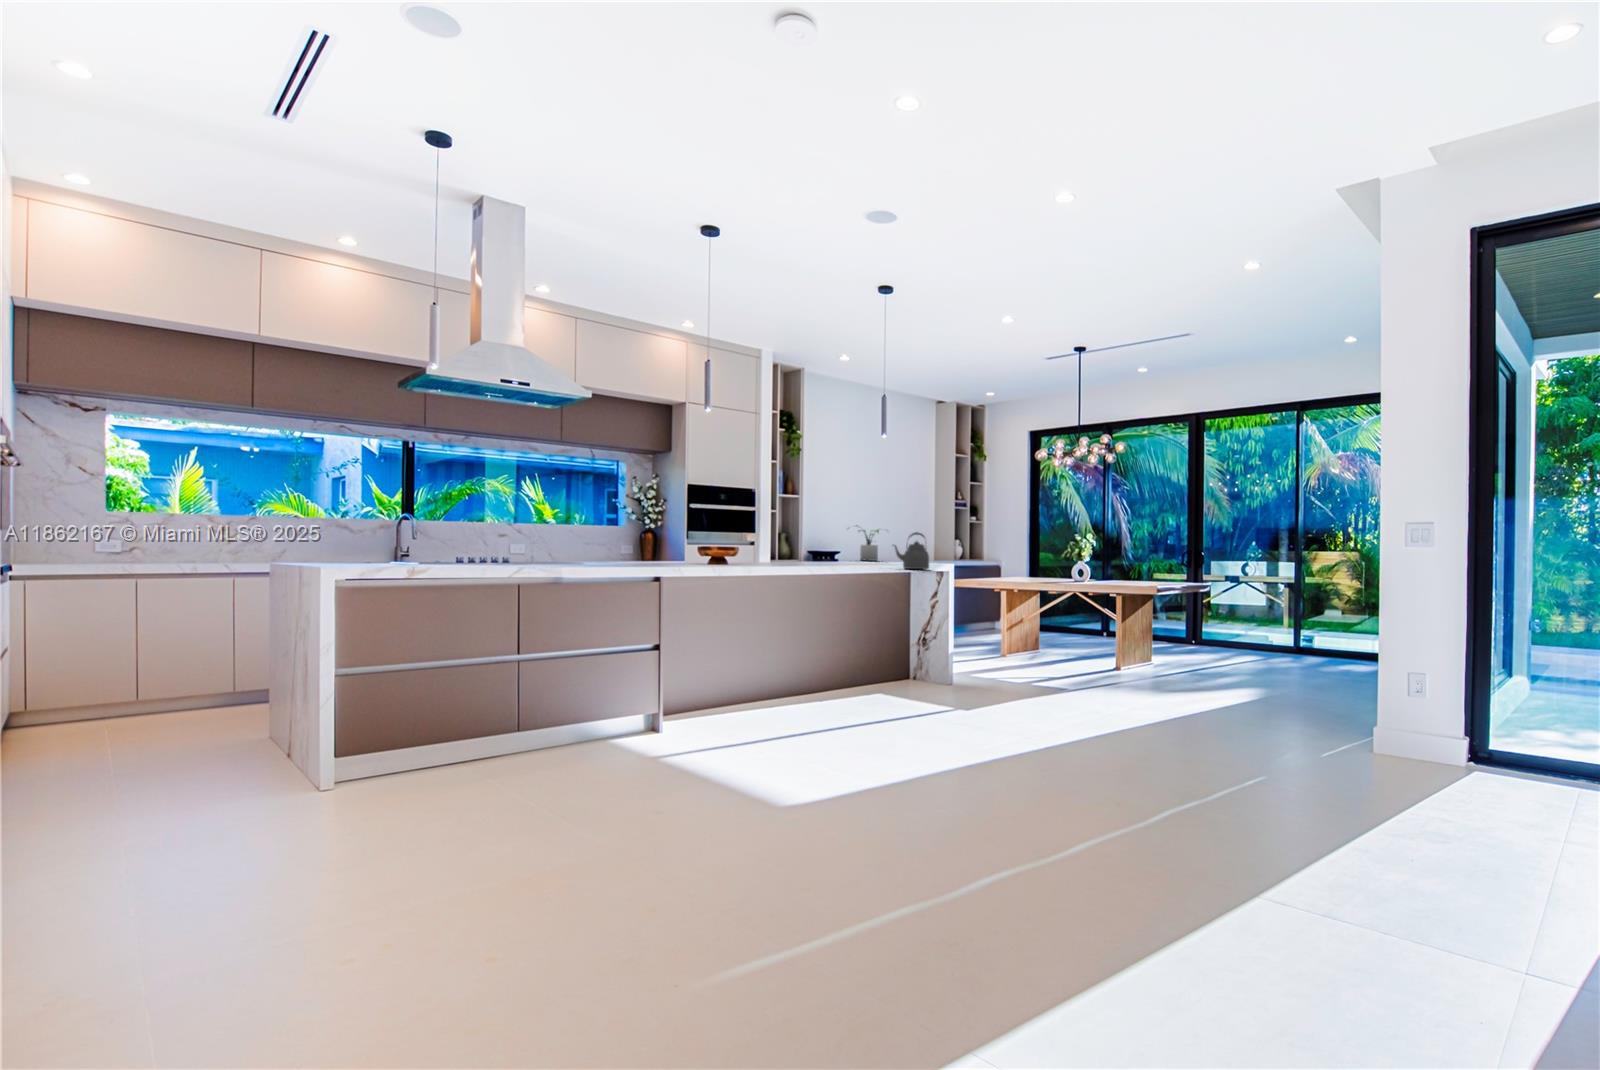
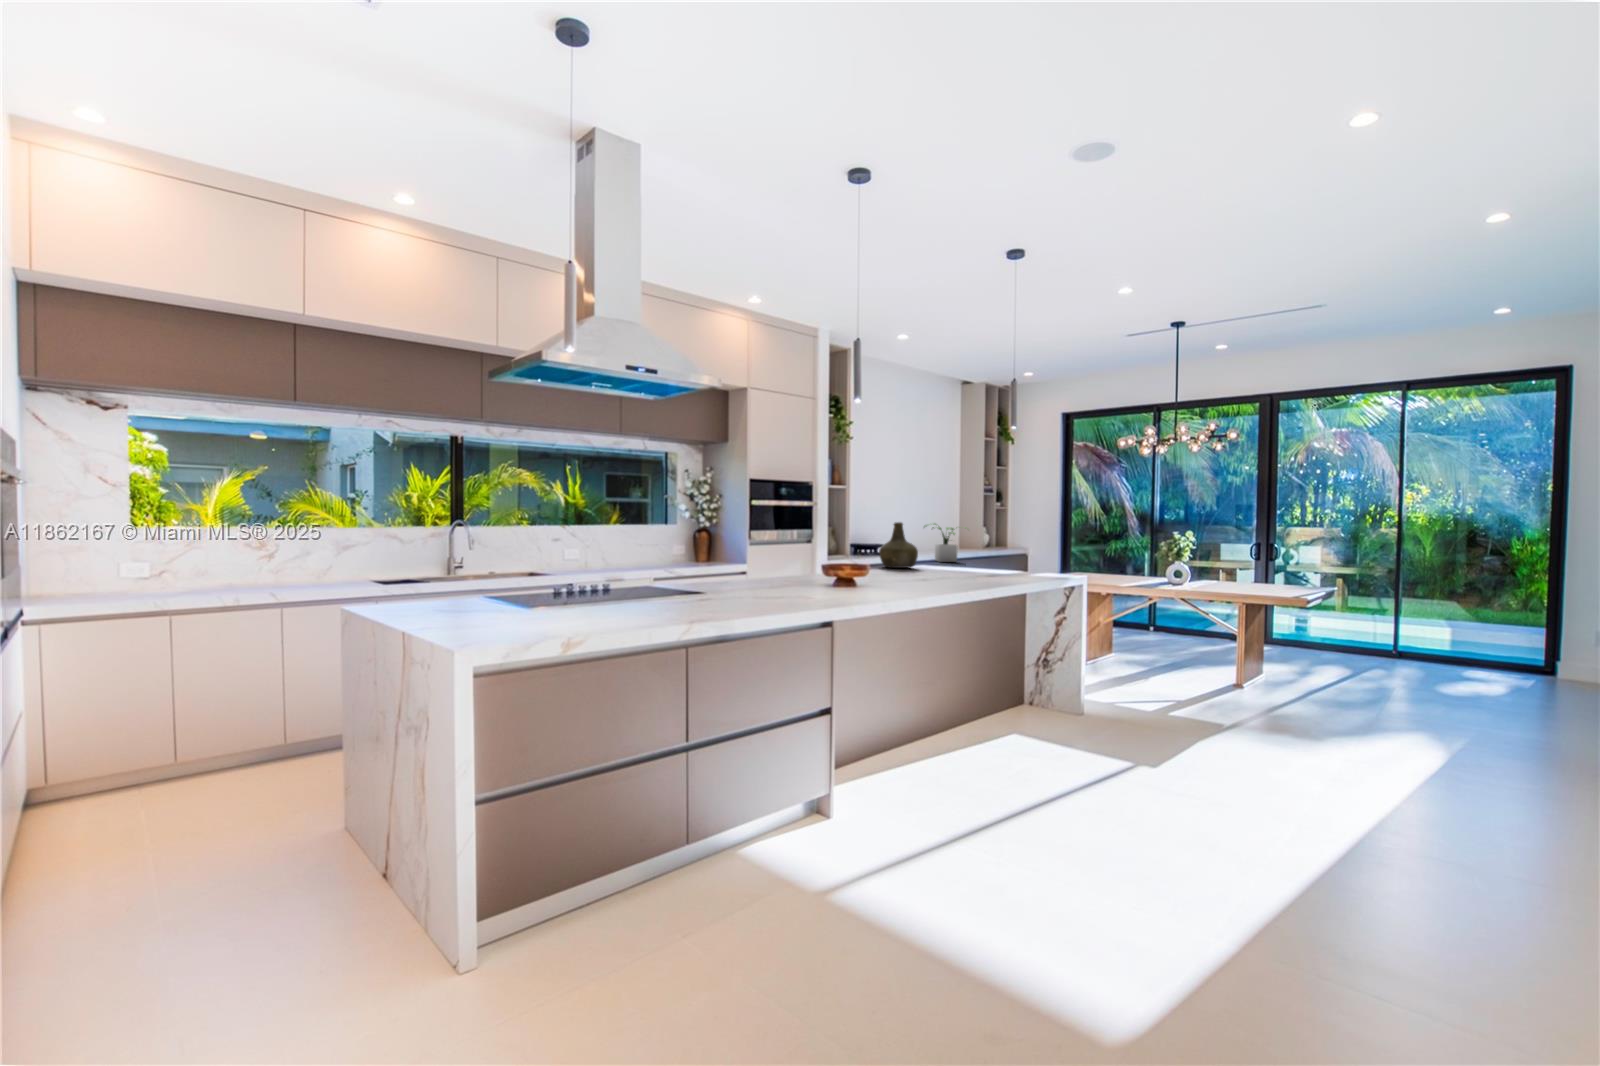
bottle: none [792,521,826,561] -> present [879,522,918,568]
kettle: present [894,532,929,569] -> none [1019,541,1065,584]

